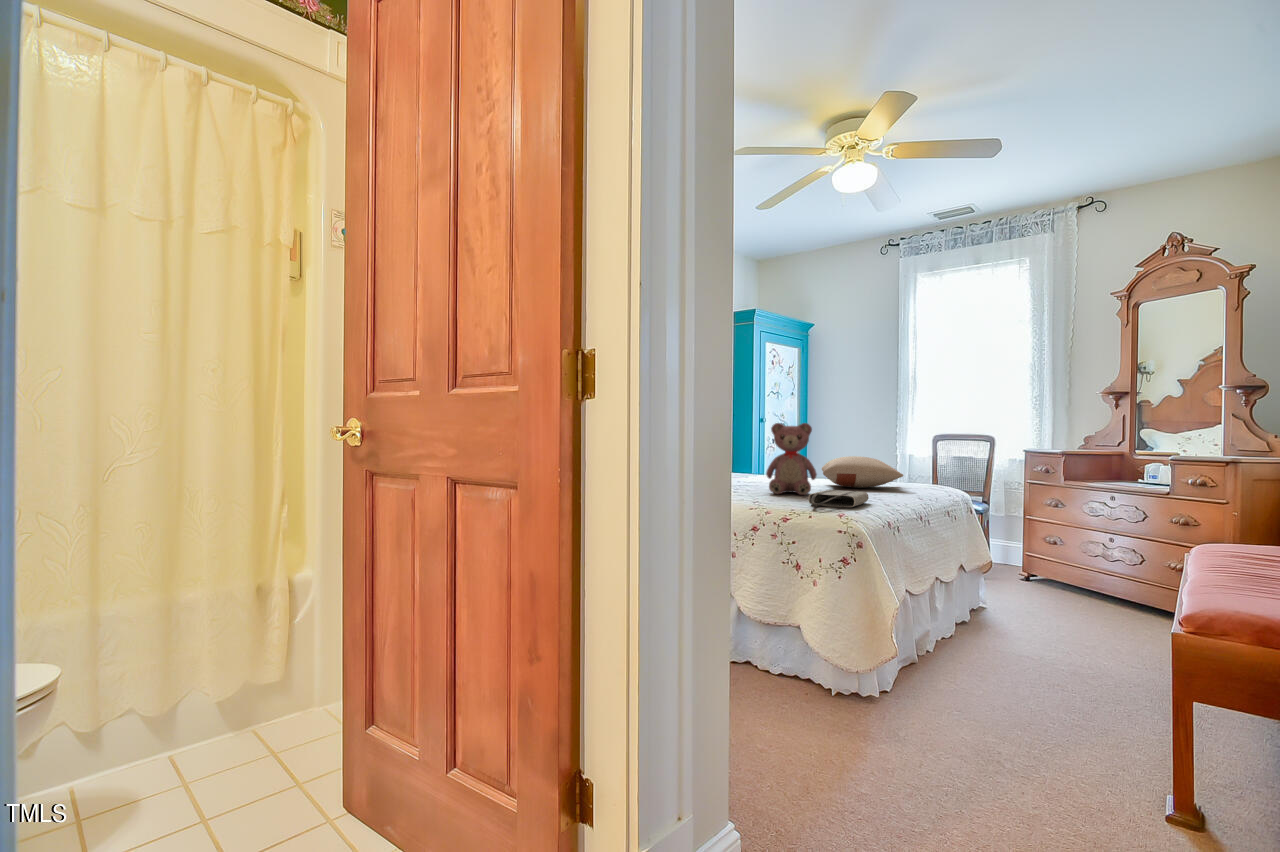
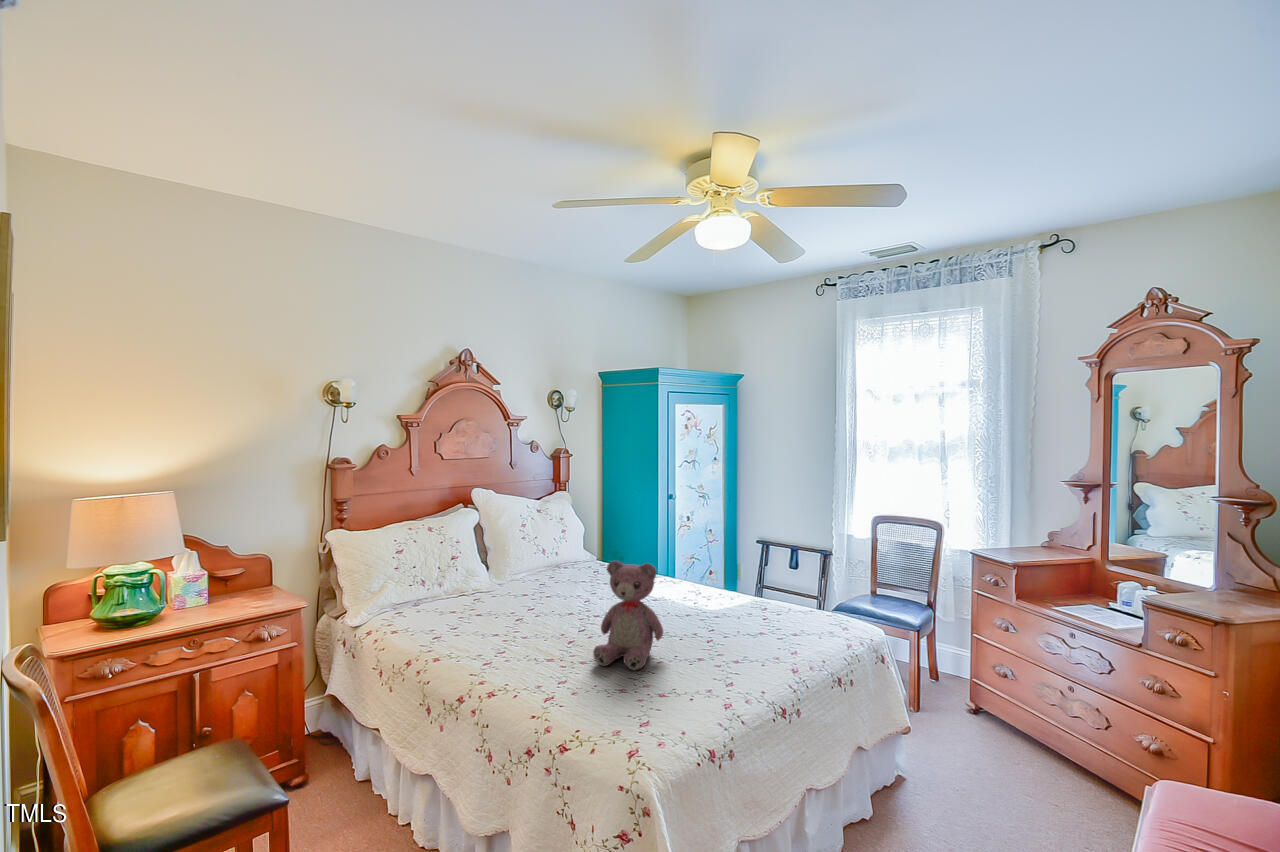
pillow: present [822,456,903,488] -> none [686,582,790,631]
tote bag: present [808,490,869,508] -> none [581,685,696,758]

